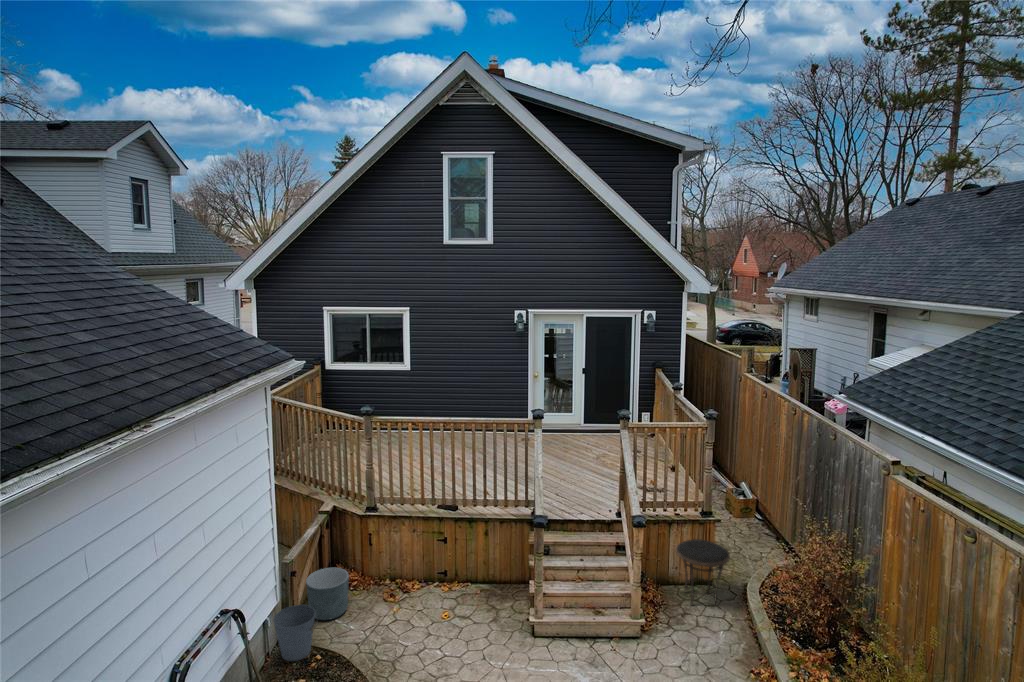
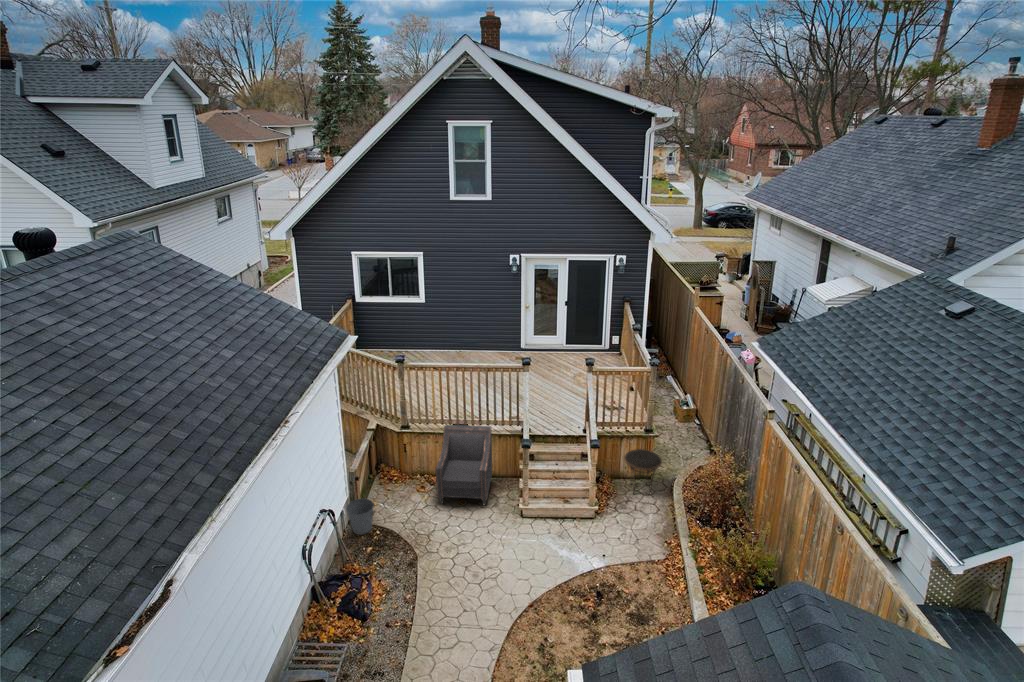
chair: none [409,504,490,621] -> present [436,425,492,505]
planter: present [306,568,349,620] -> none [364,470,393,506]

